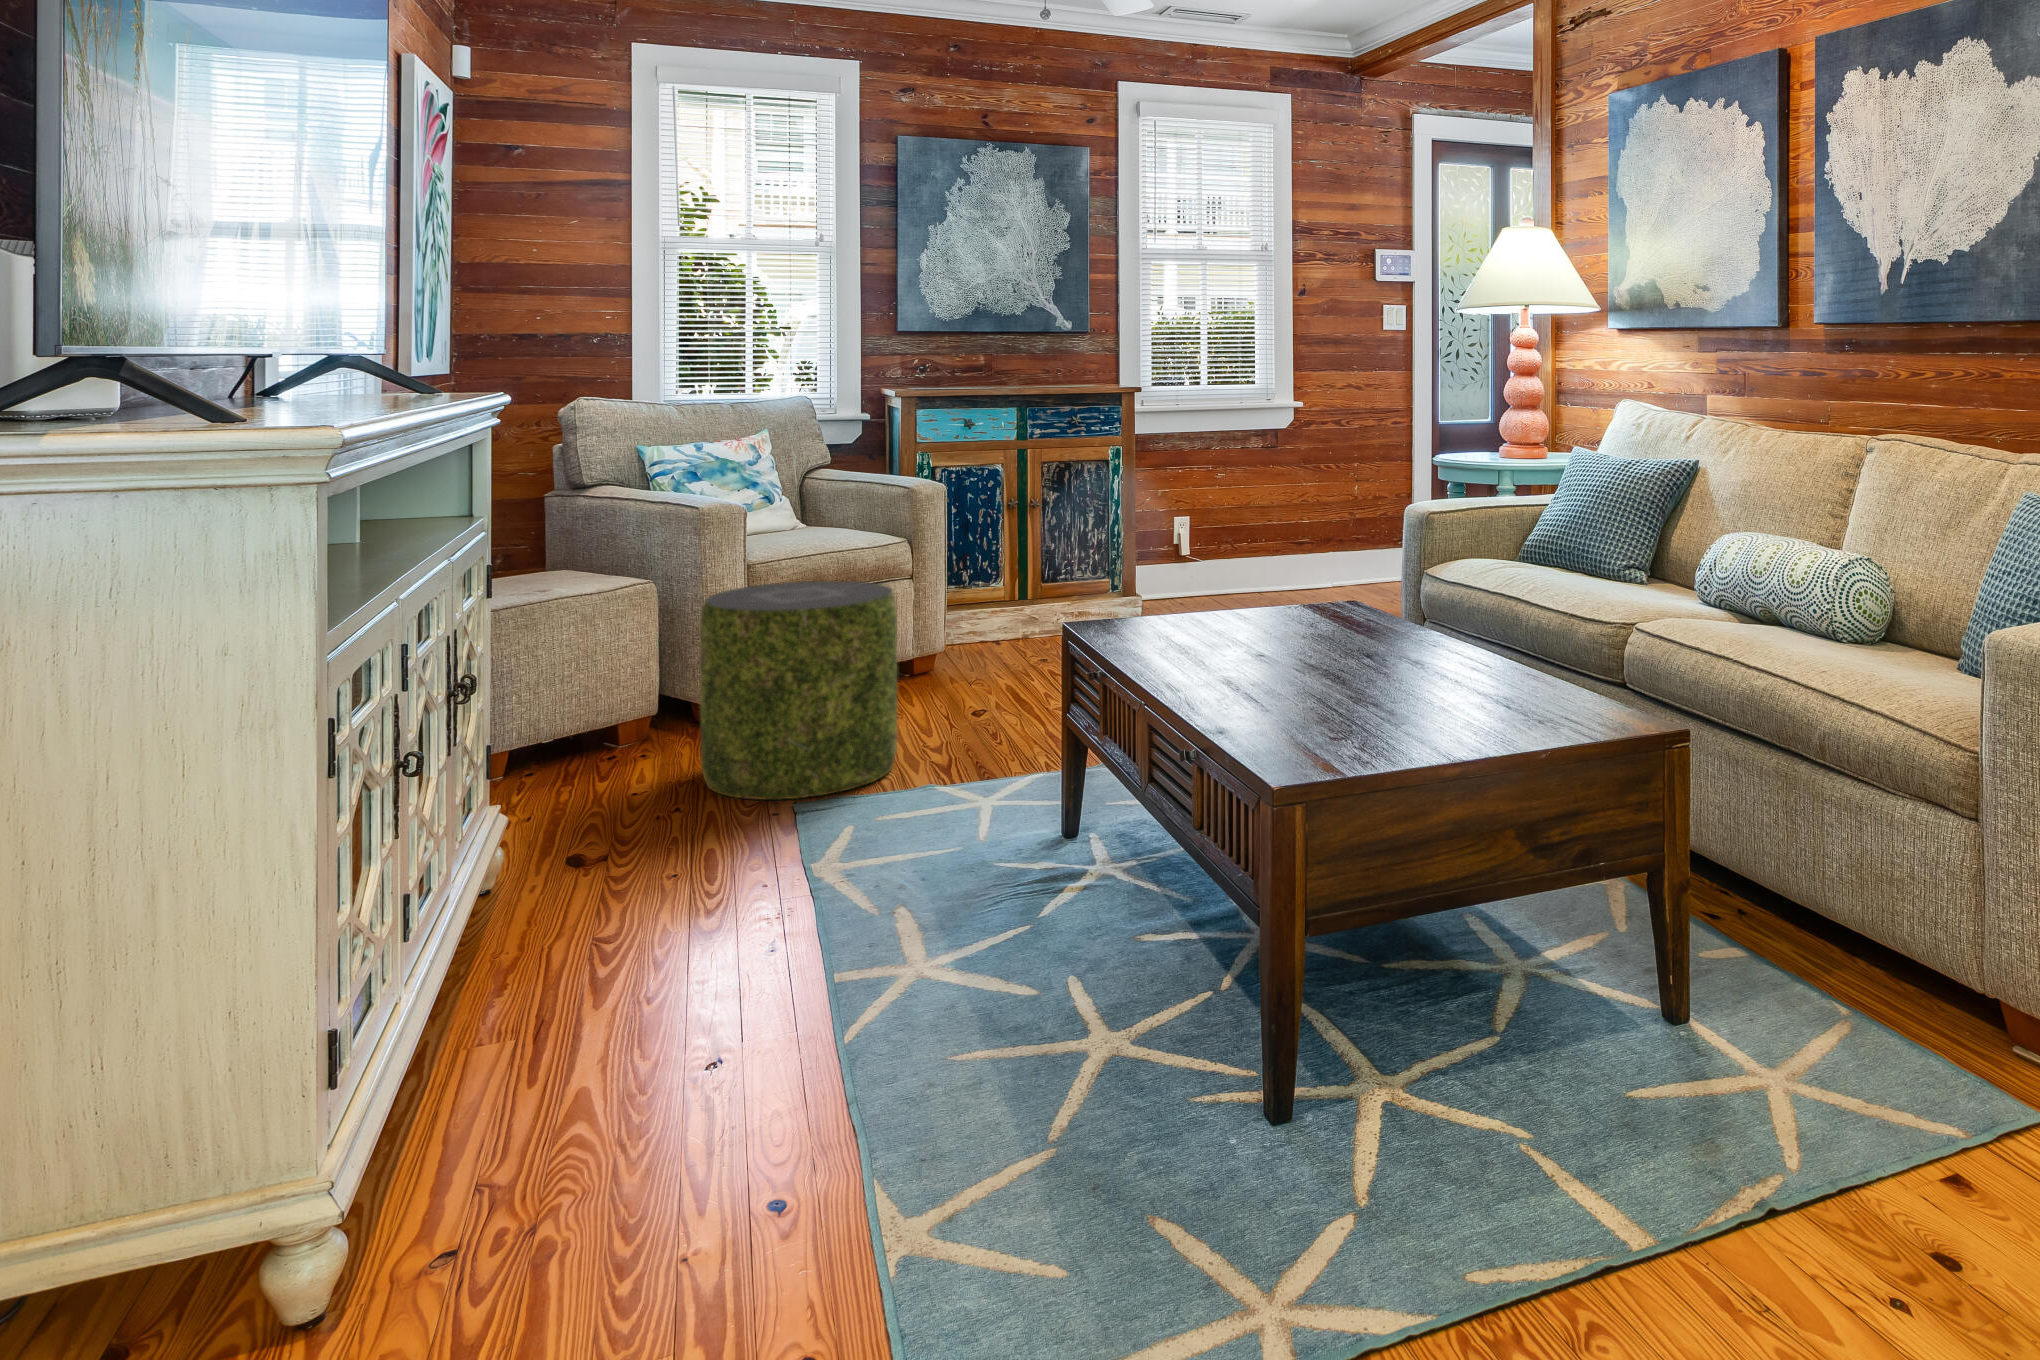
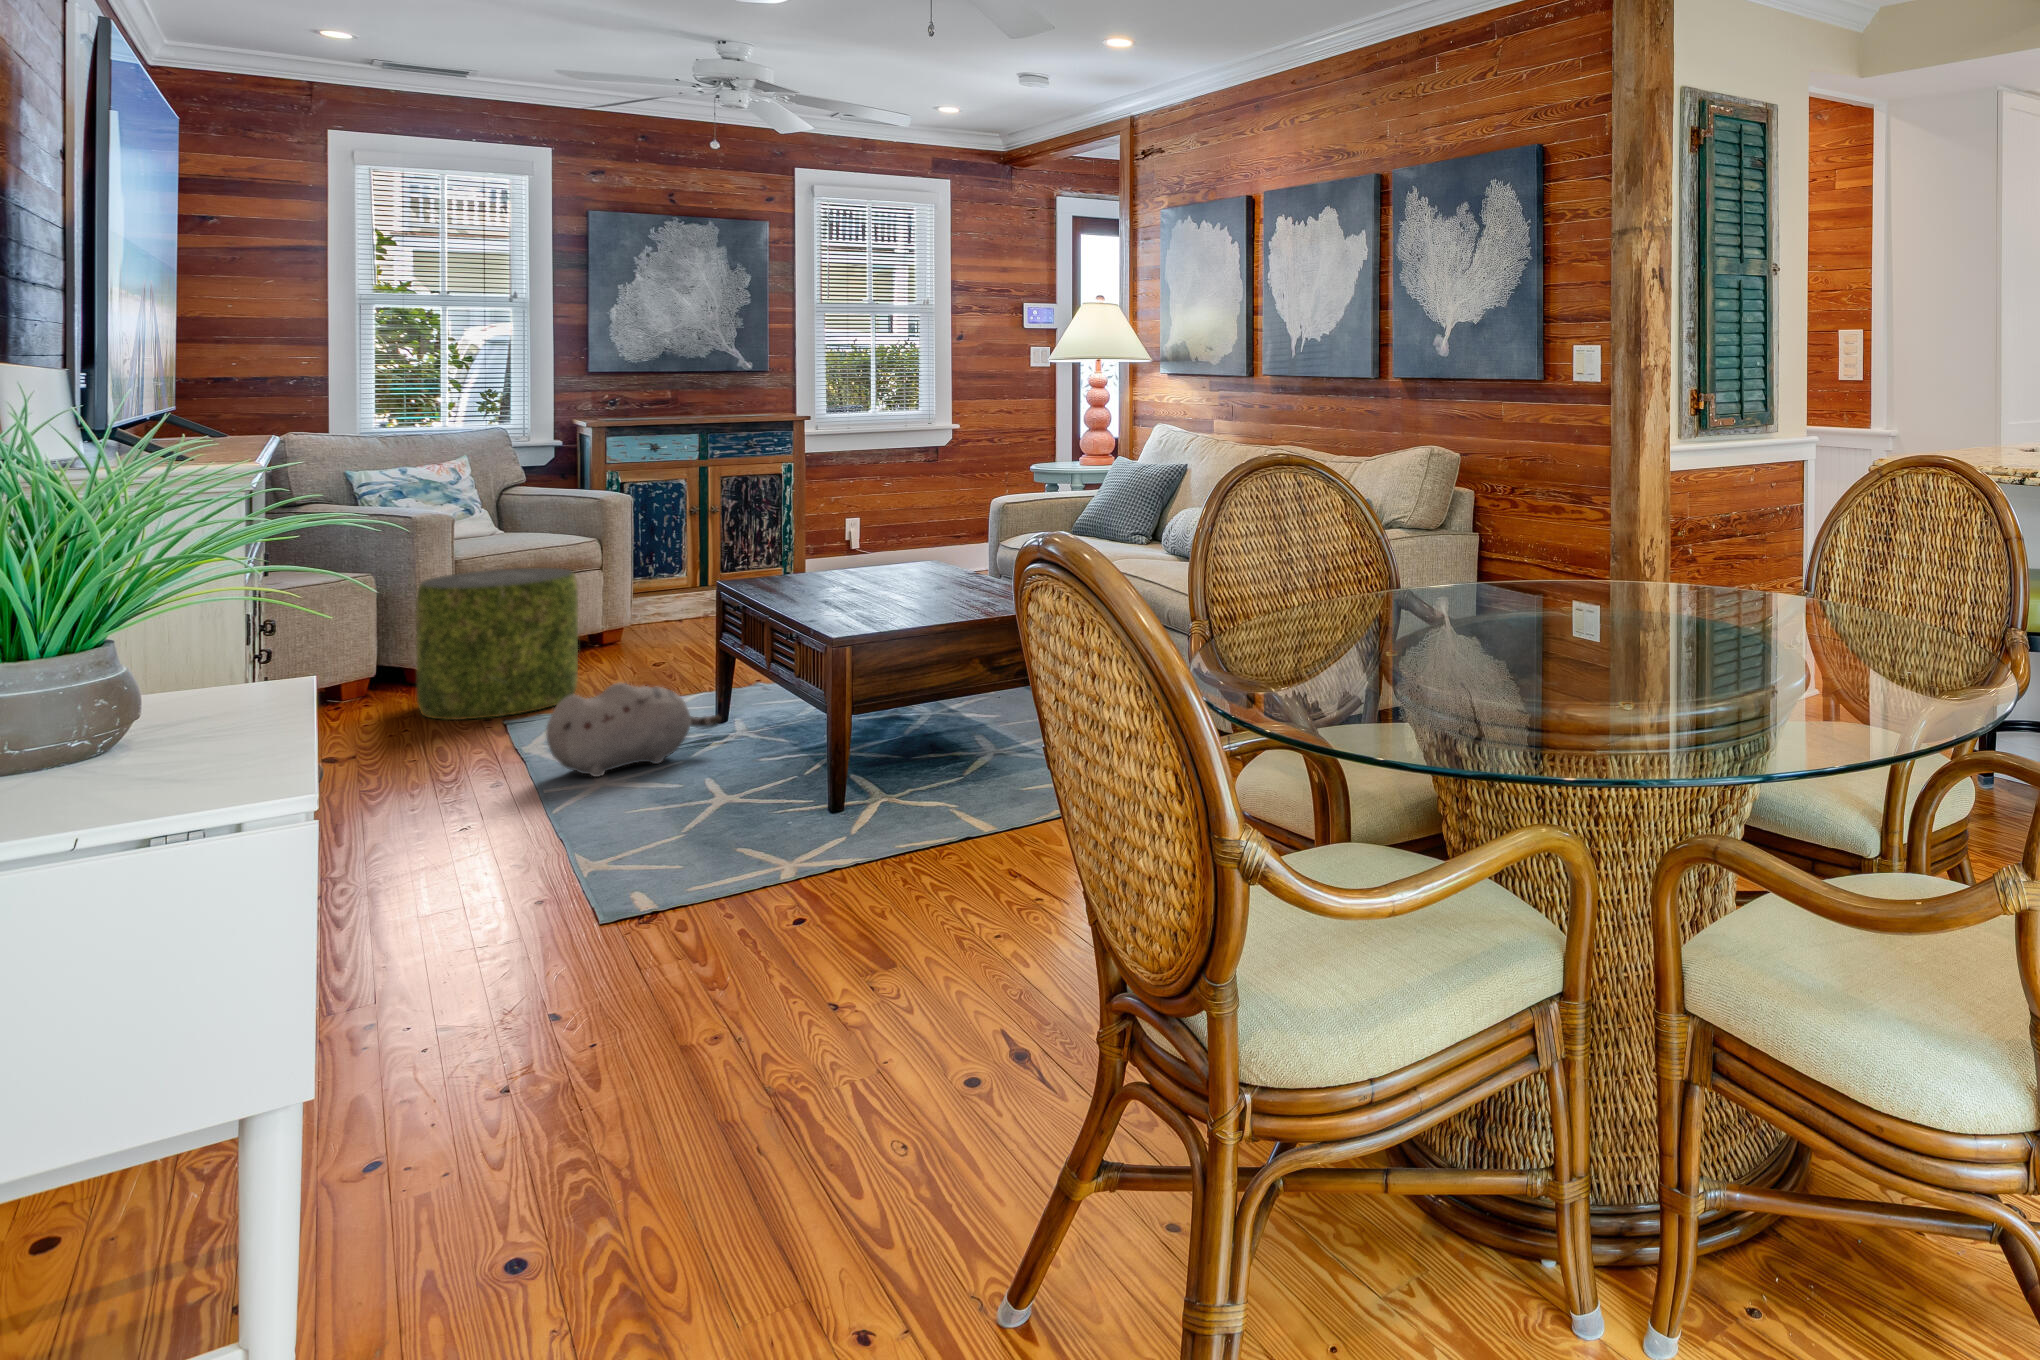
plush toy: none [866,788,1113,946] -> present [546,683,721,777]

